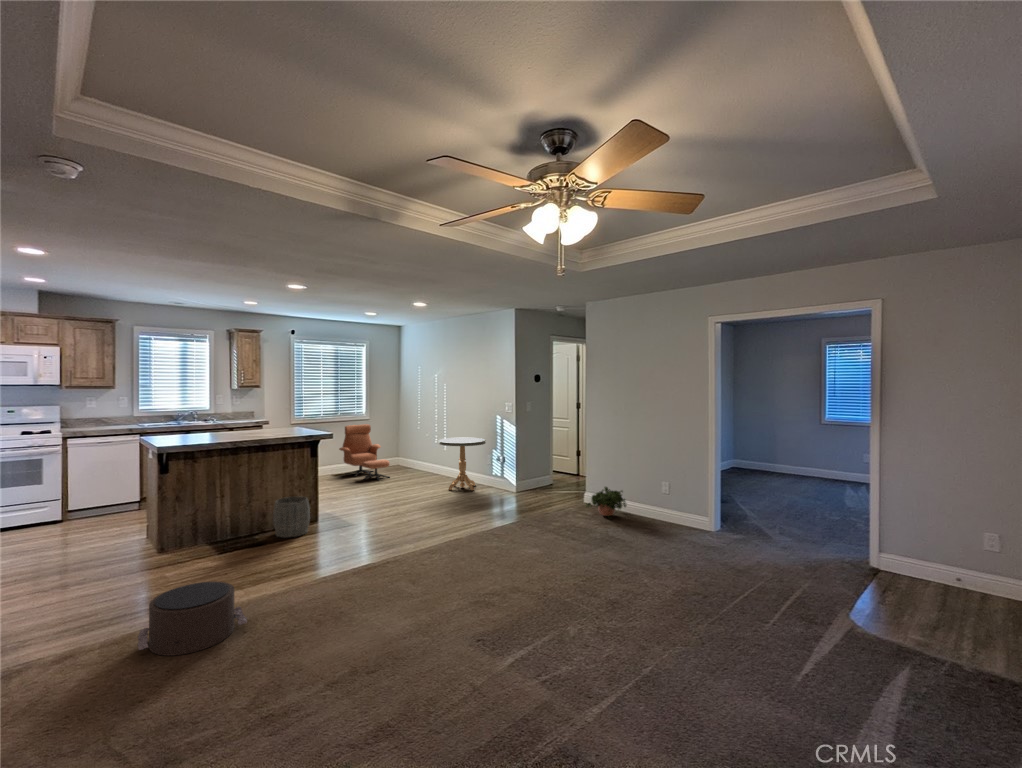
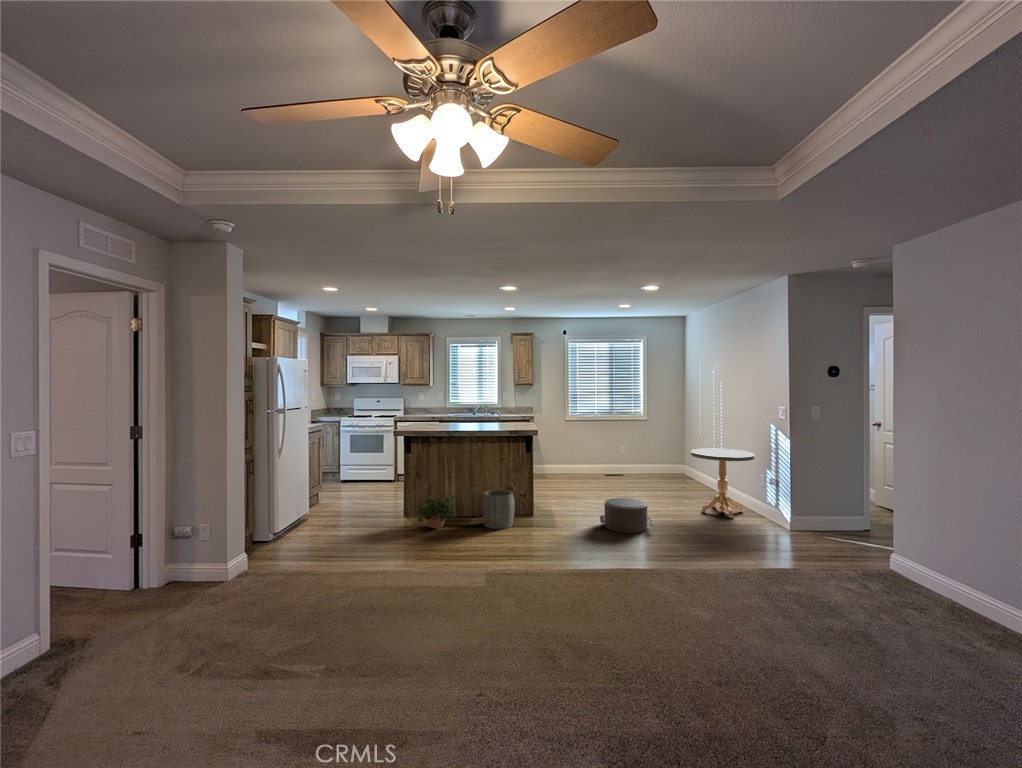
lounge chair: present [339,425,390,480] -> none [609,426,655,487]
potted plant: present [586,487,627,516] -> present [416,496,455,528]
pouf: present [138,581,247,656] -> present [600,498,655,533]

